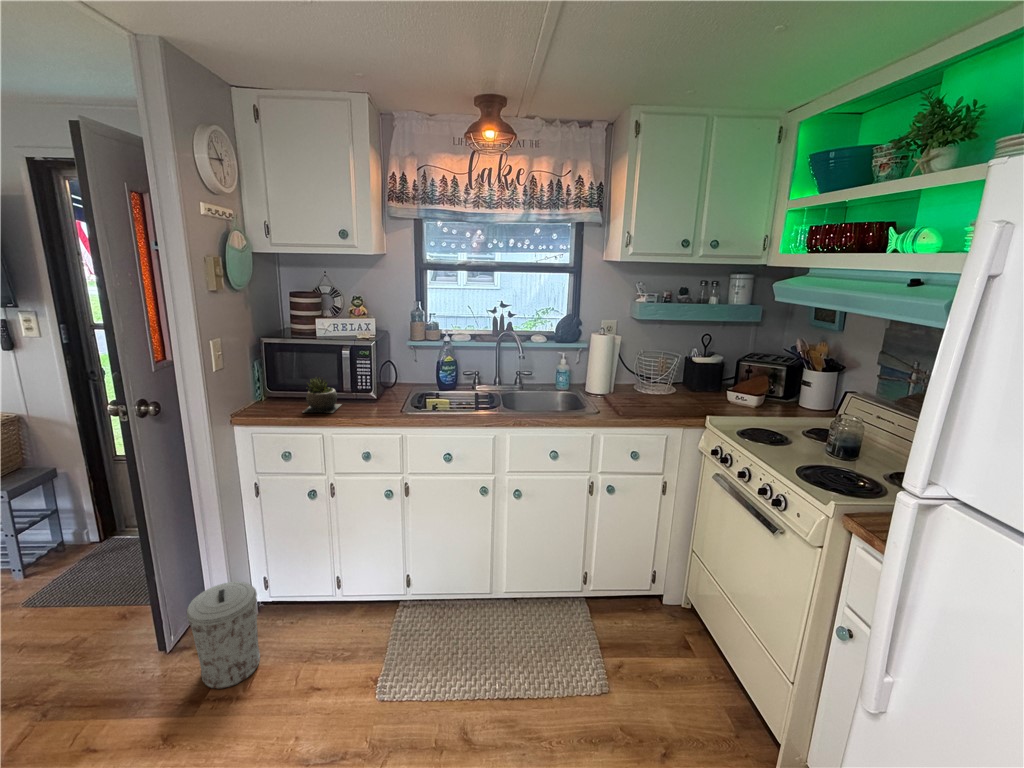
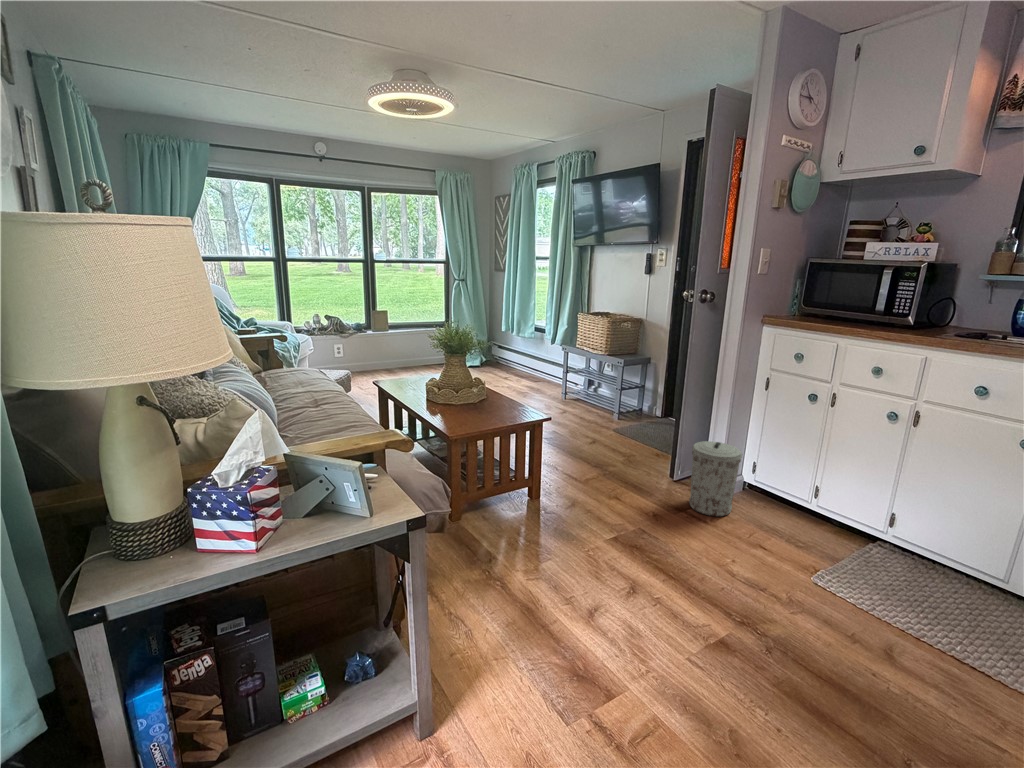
succulent plant: present [303,377,341,413] -> none [824,291,869,326]

